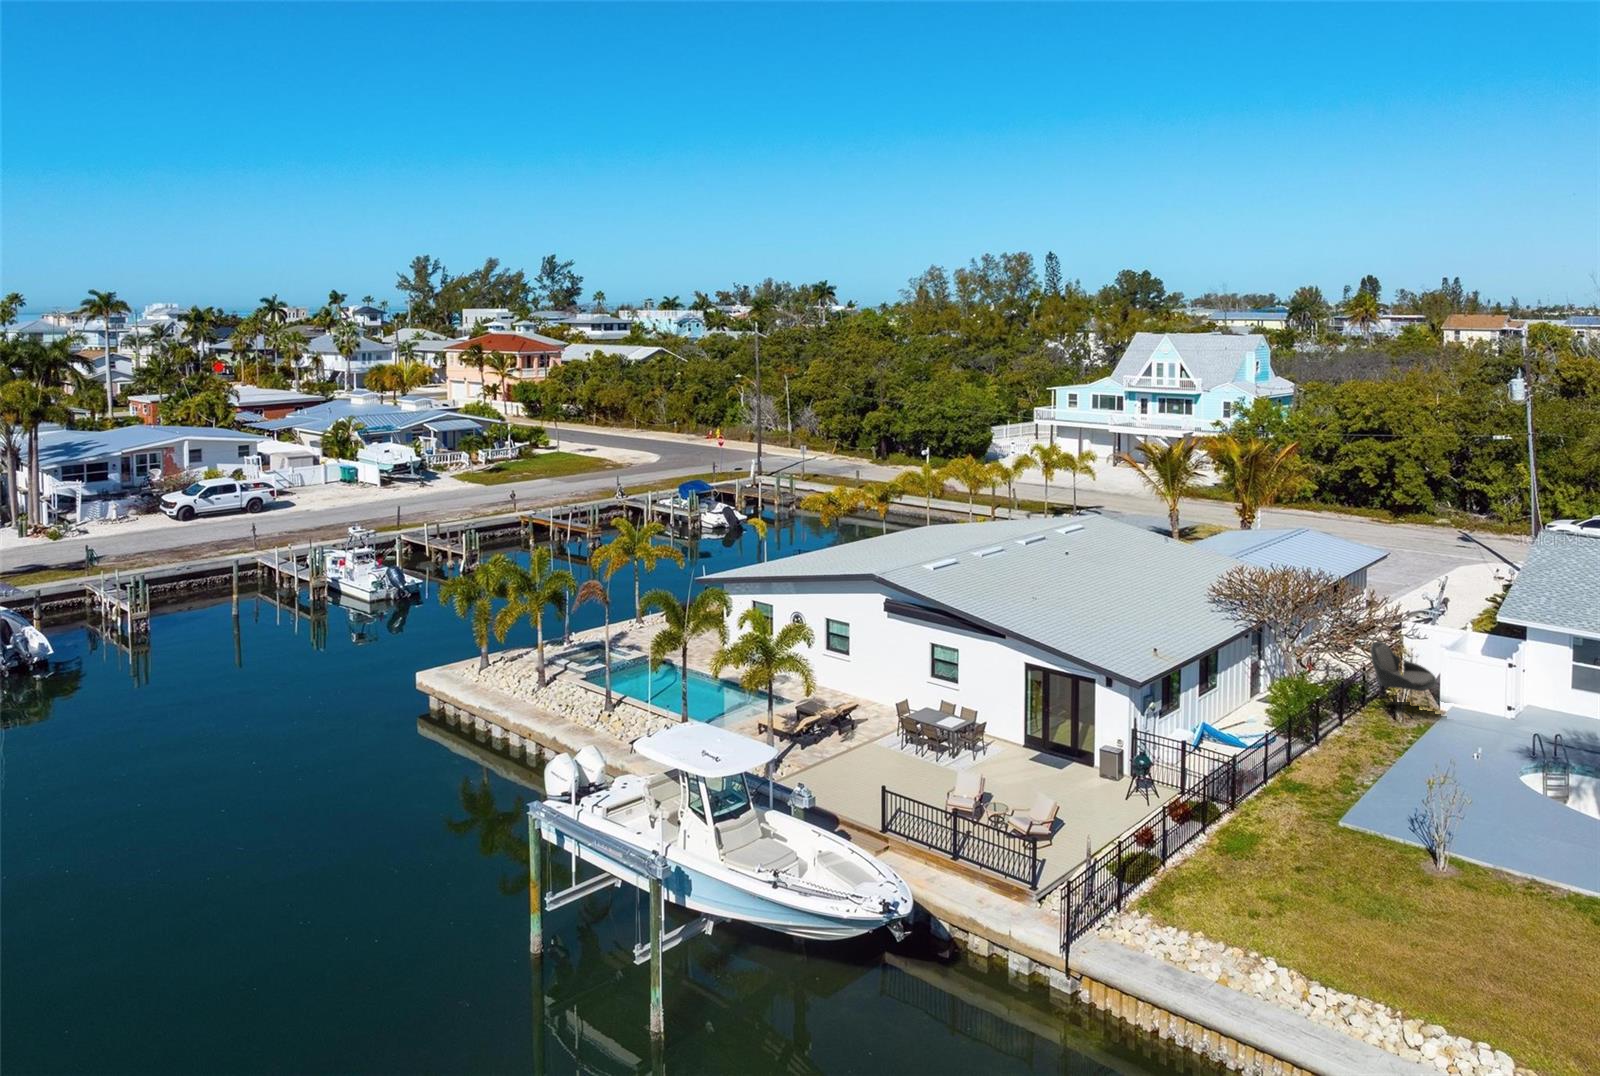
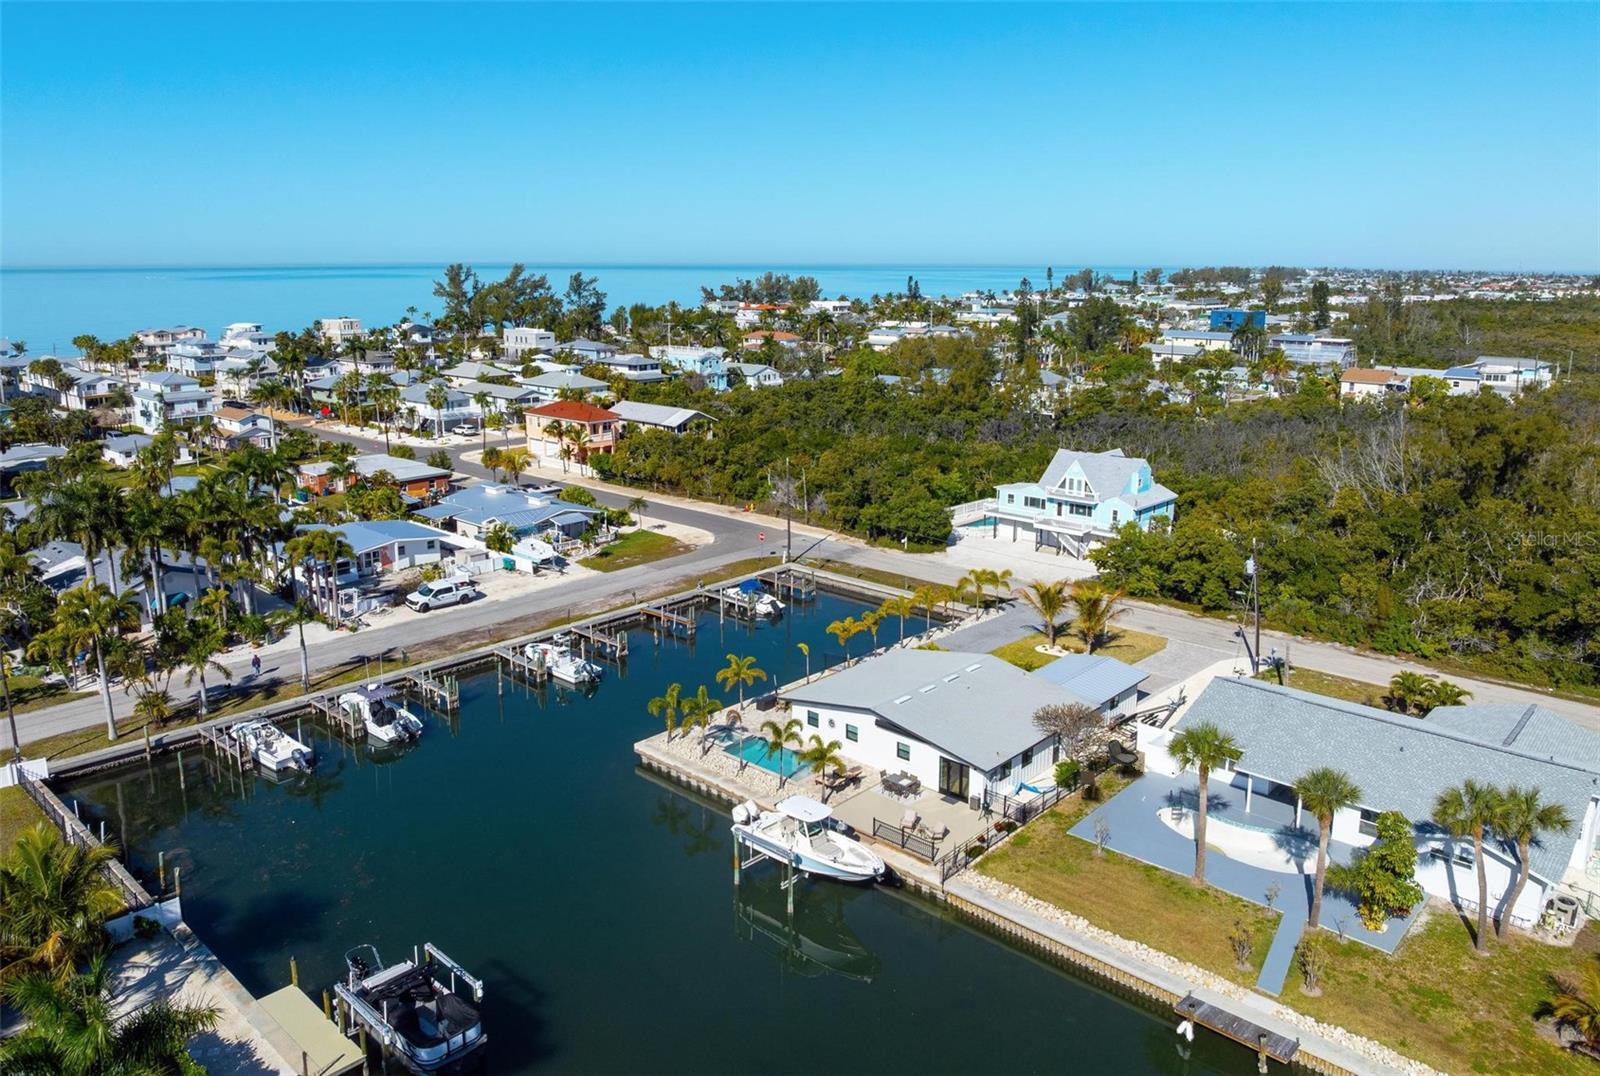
bench: none [1325,698,1375,755] -> present [1080,770,1096,798]

